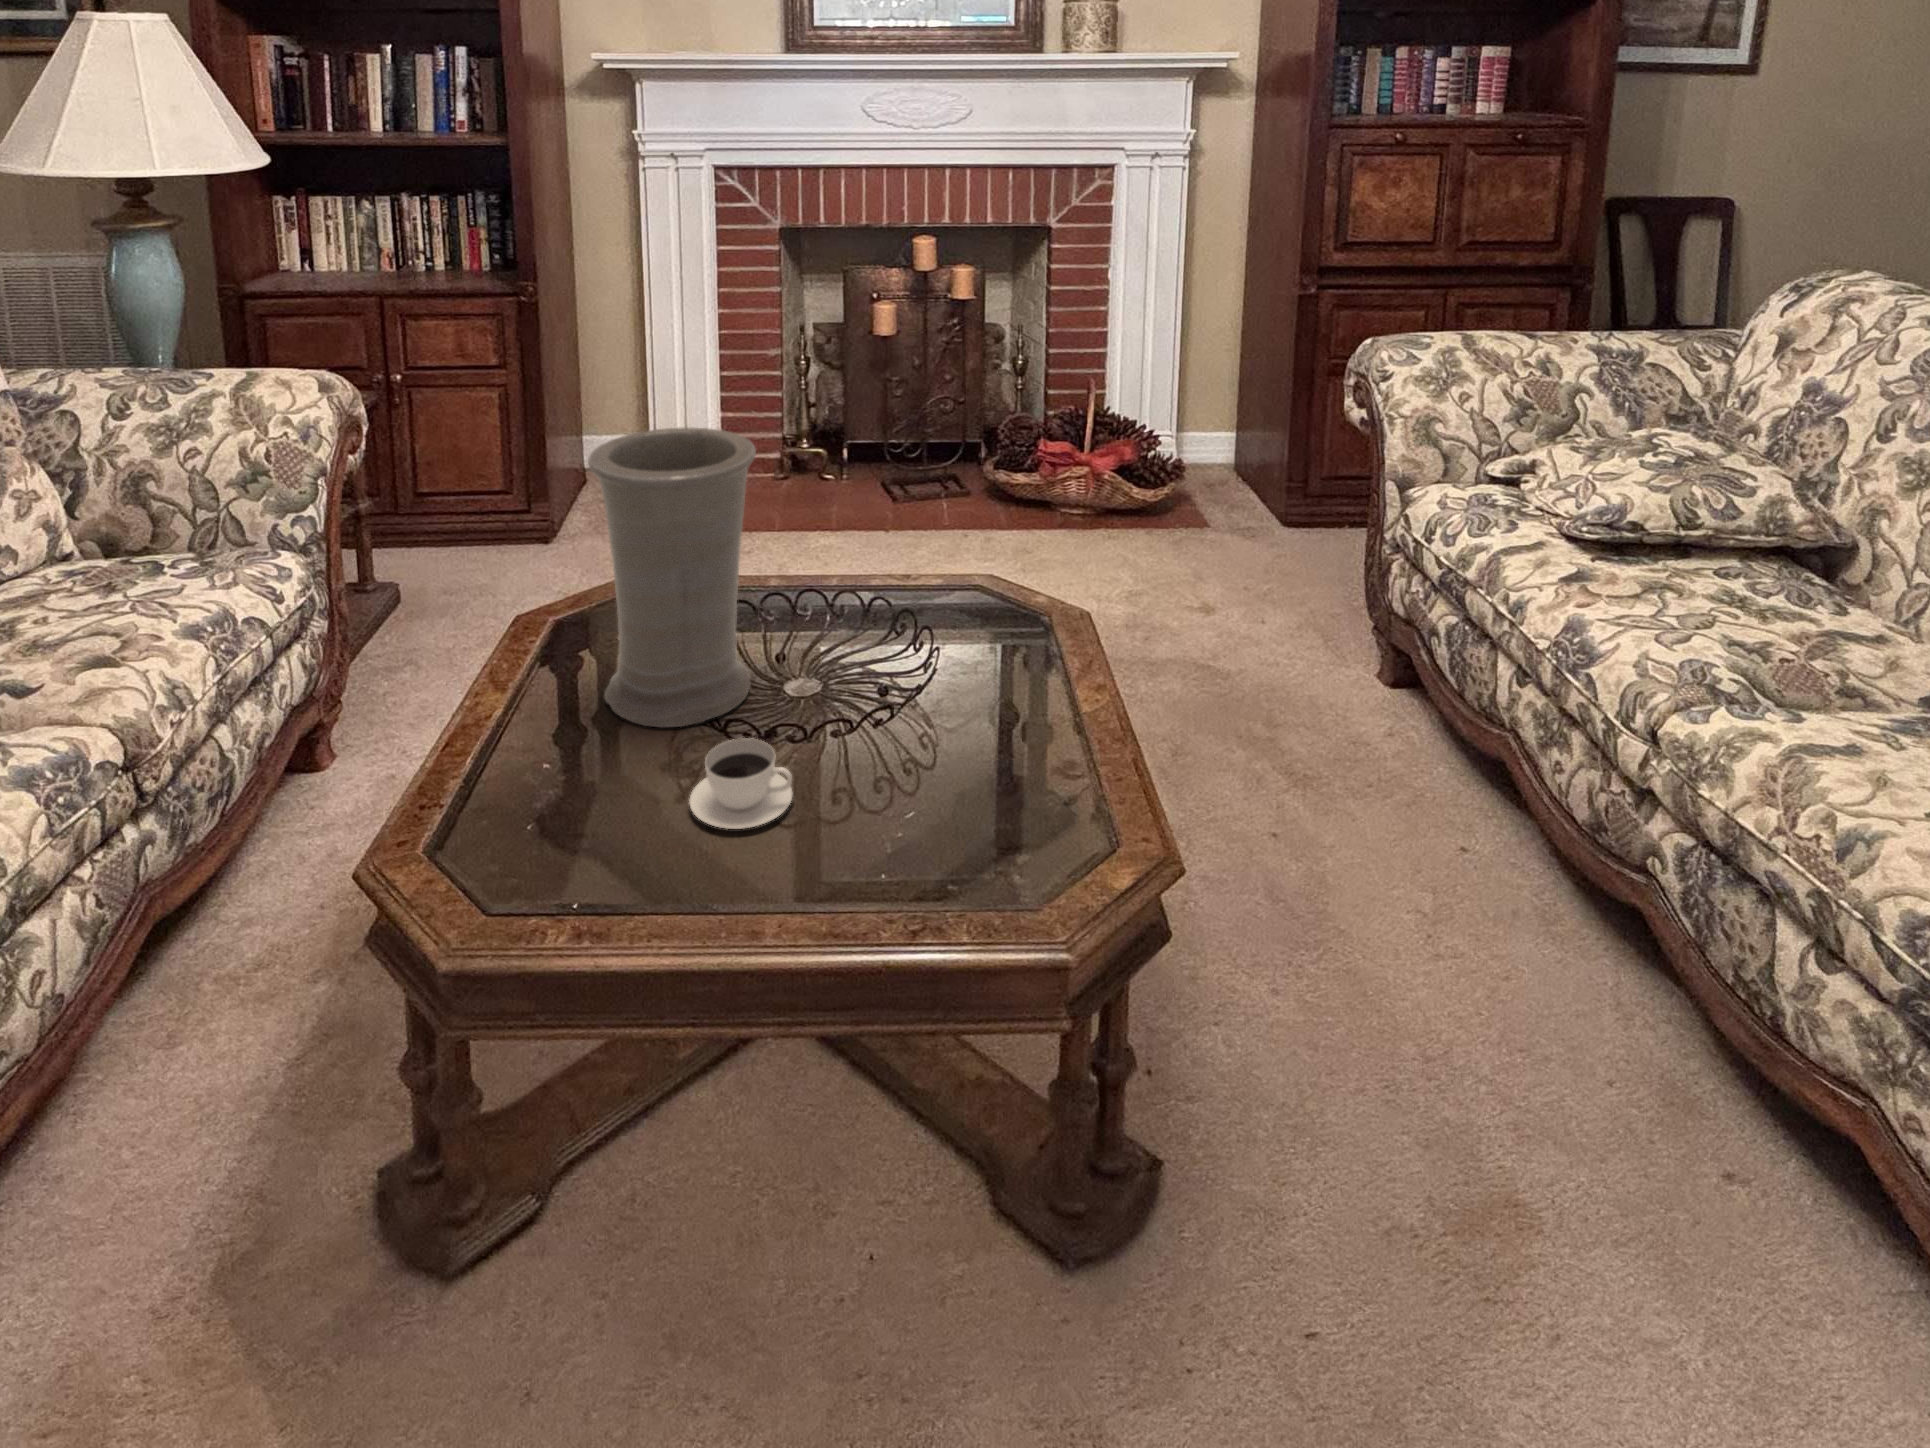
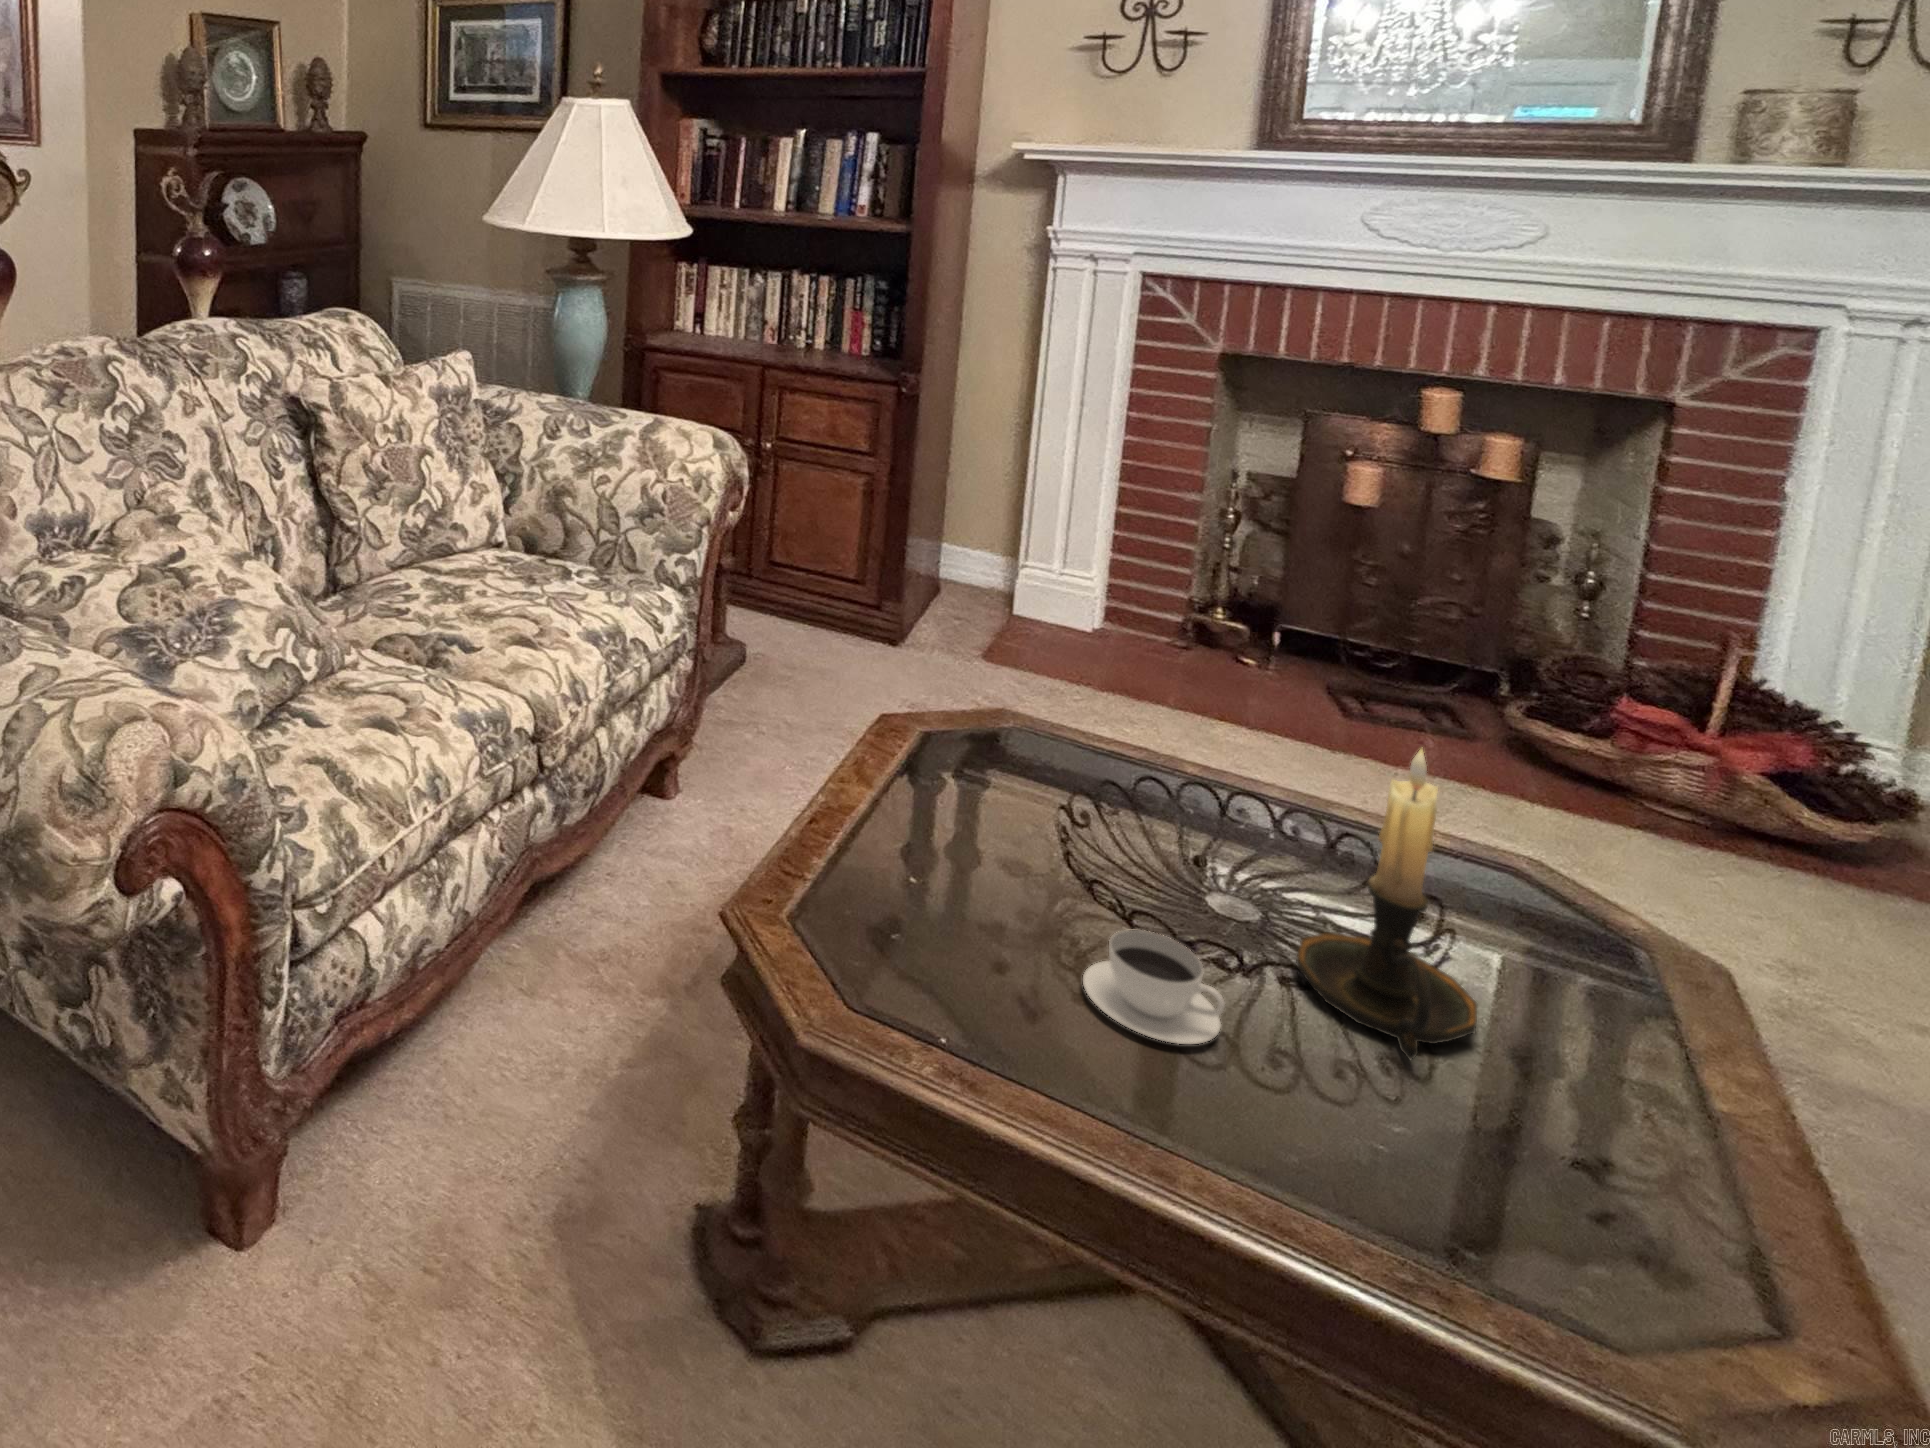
vase: present [588,427,756,727] -> none [980,554,1209,898]
candle holder: none [843,524,955,764] -> present [1296,749,1477,1059]

